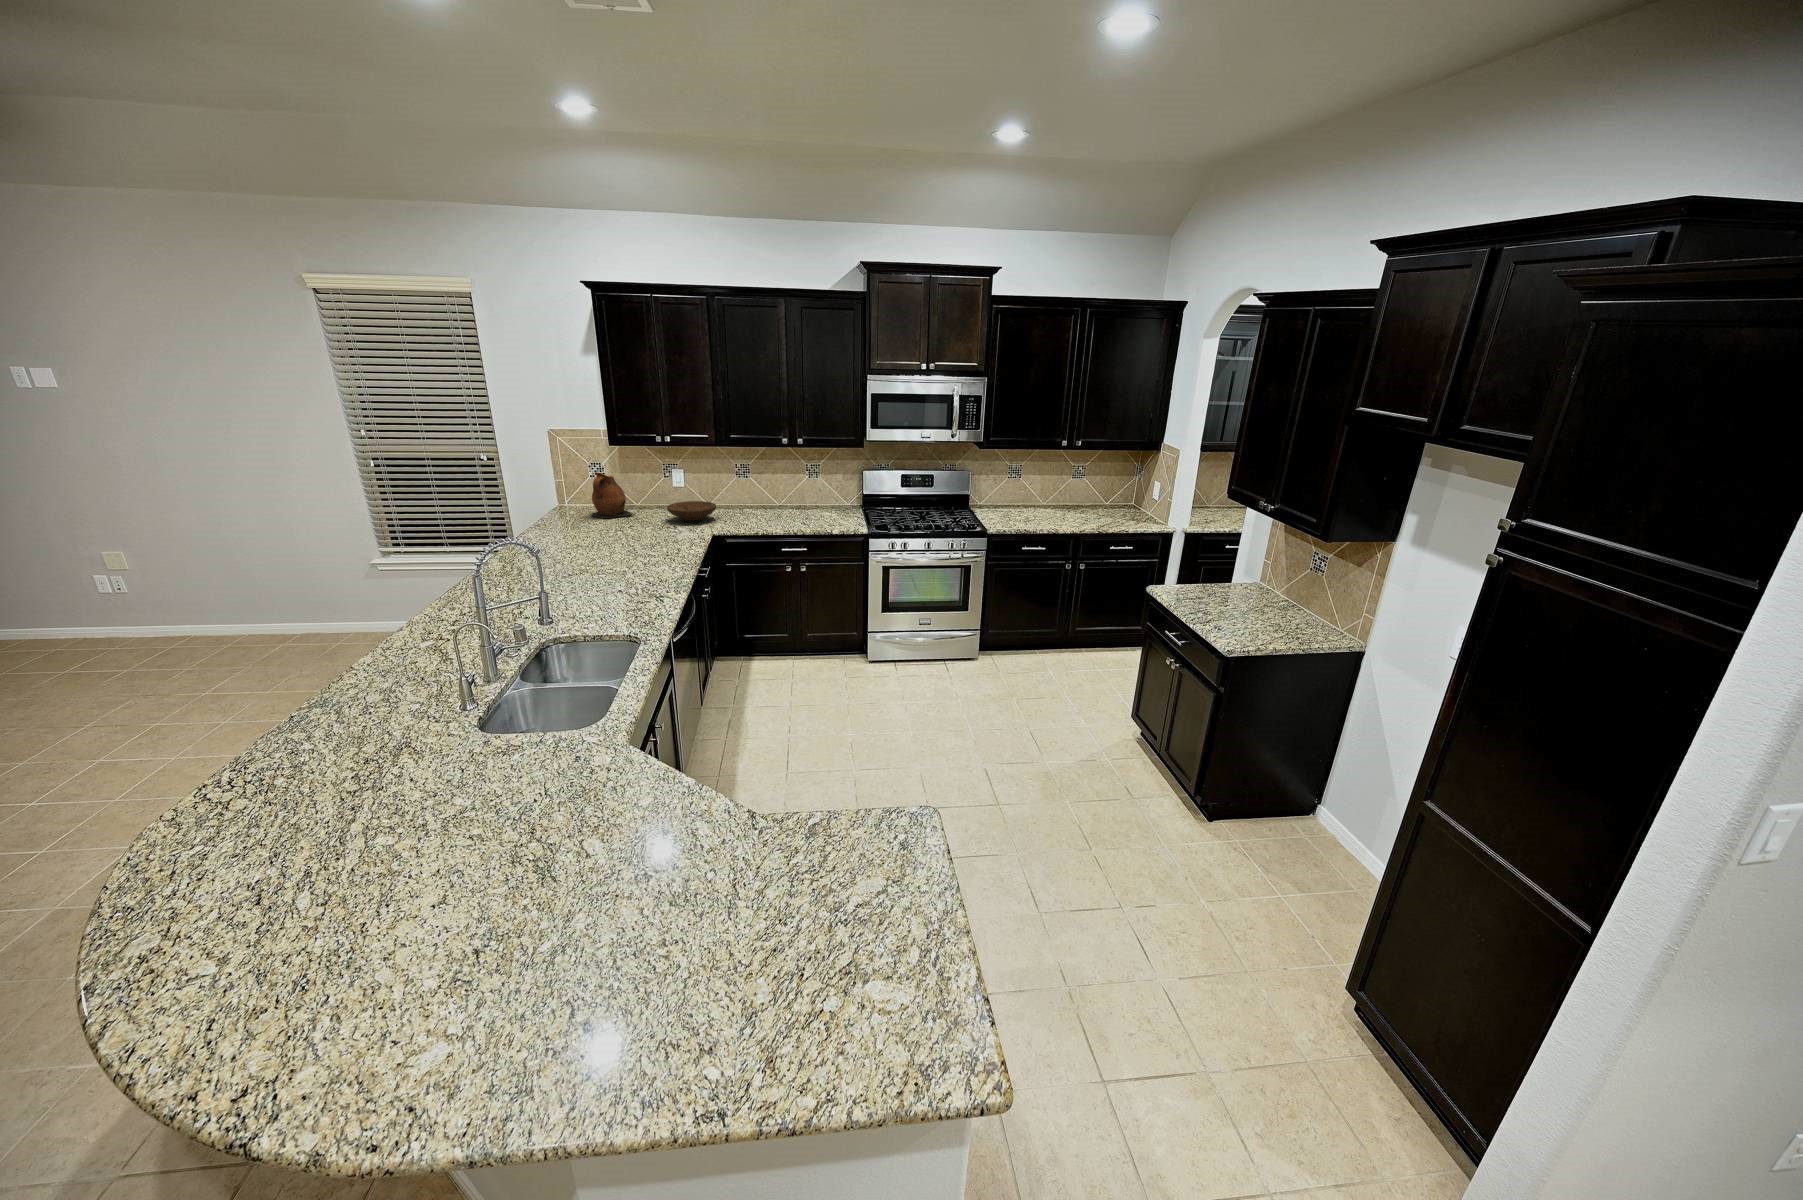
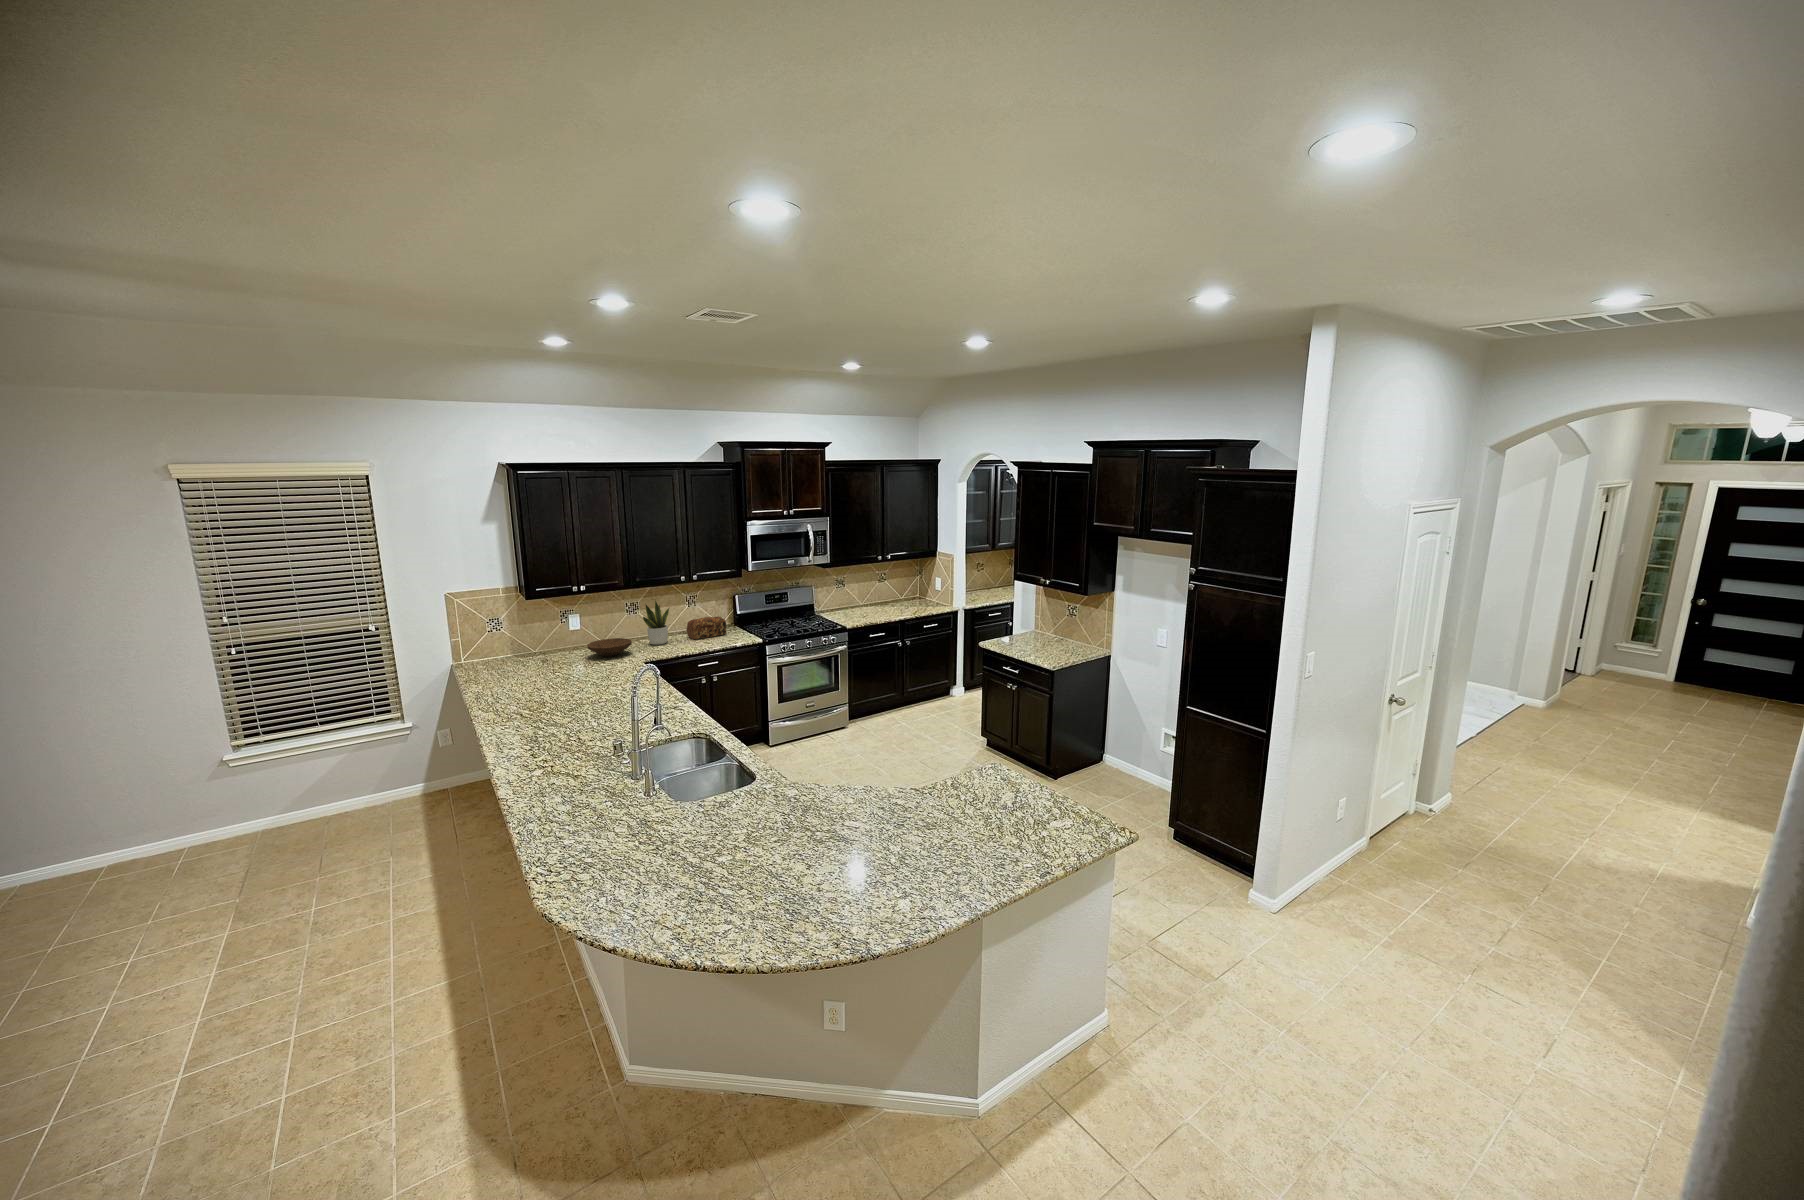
potted plant: none [737,461,775,517] -> present [643,600,669,645]
ceramic pitcher: present [592,472,632,518] -> none [503,626,546,667]
bread loaf: none [794,492,838,517] -> present [686,617,726,639]

